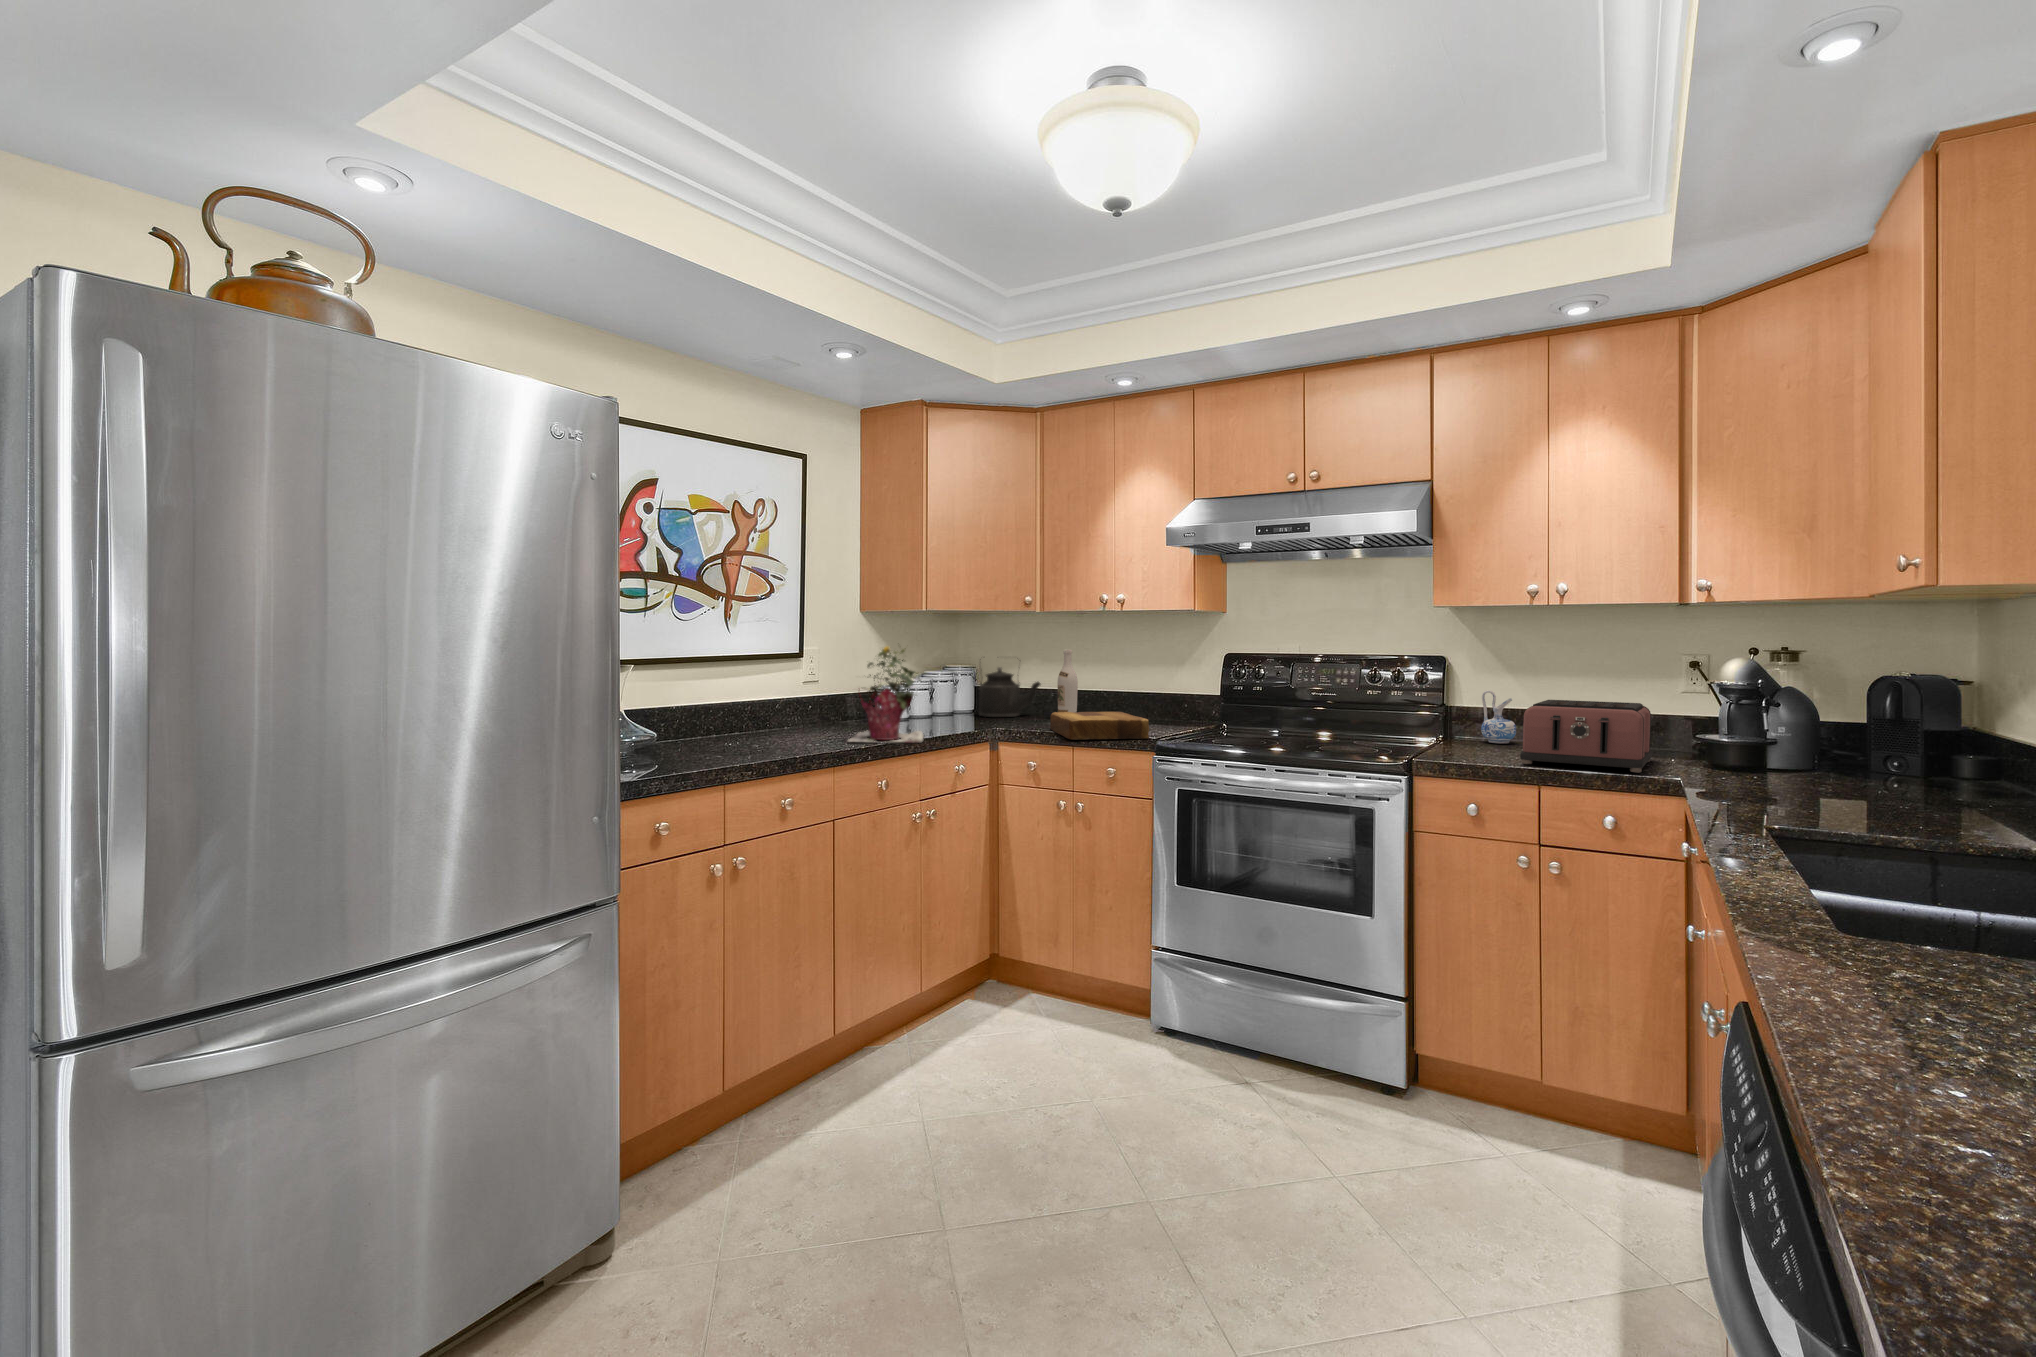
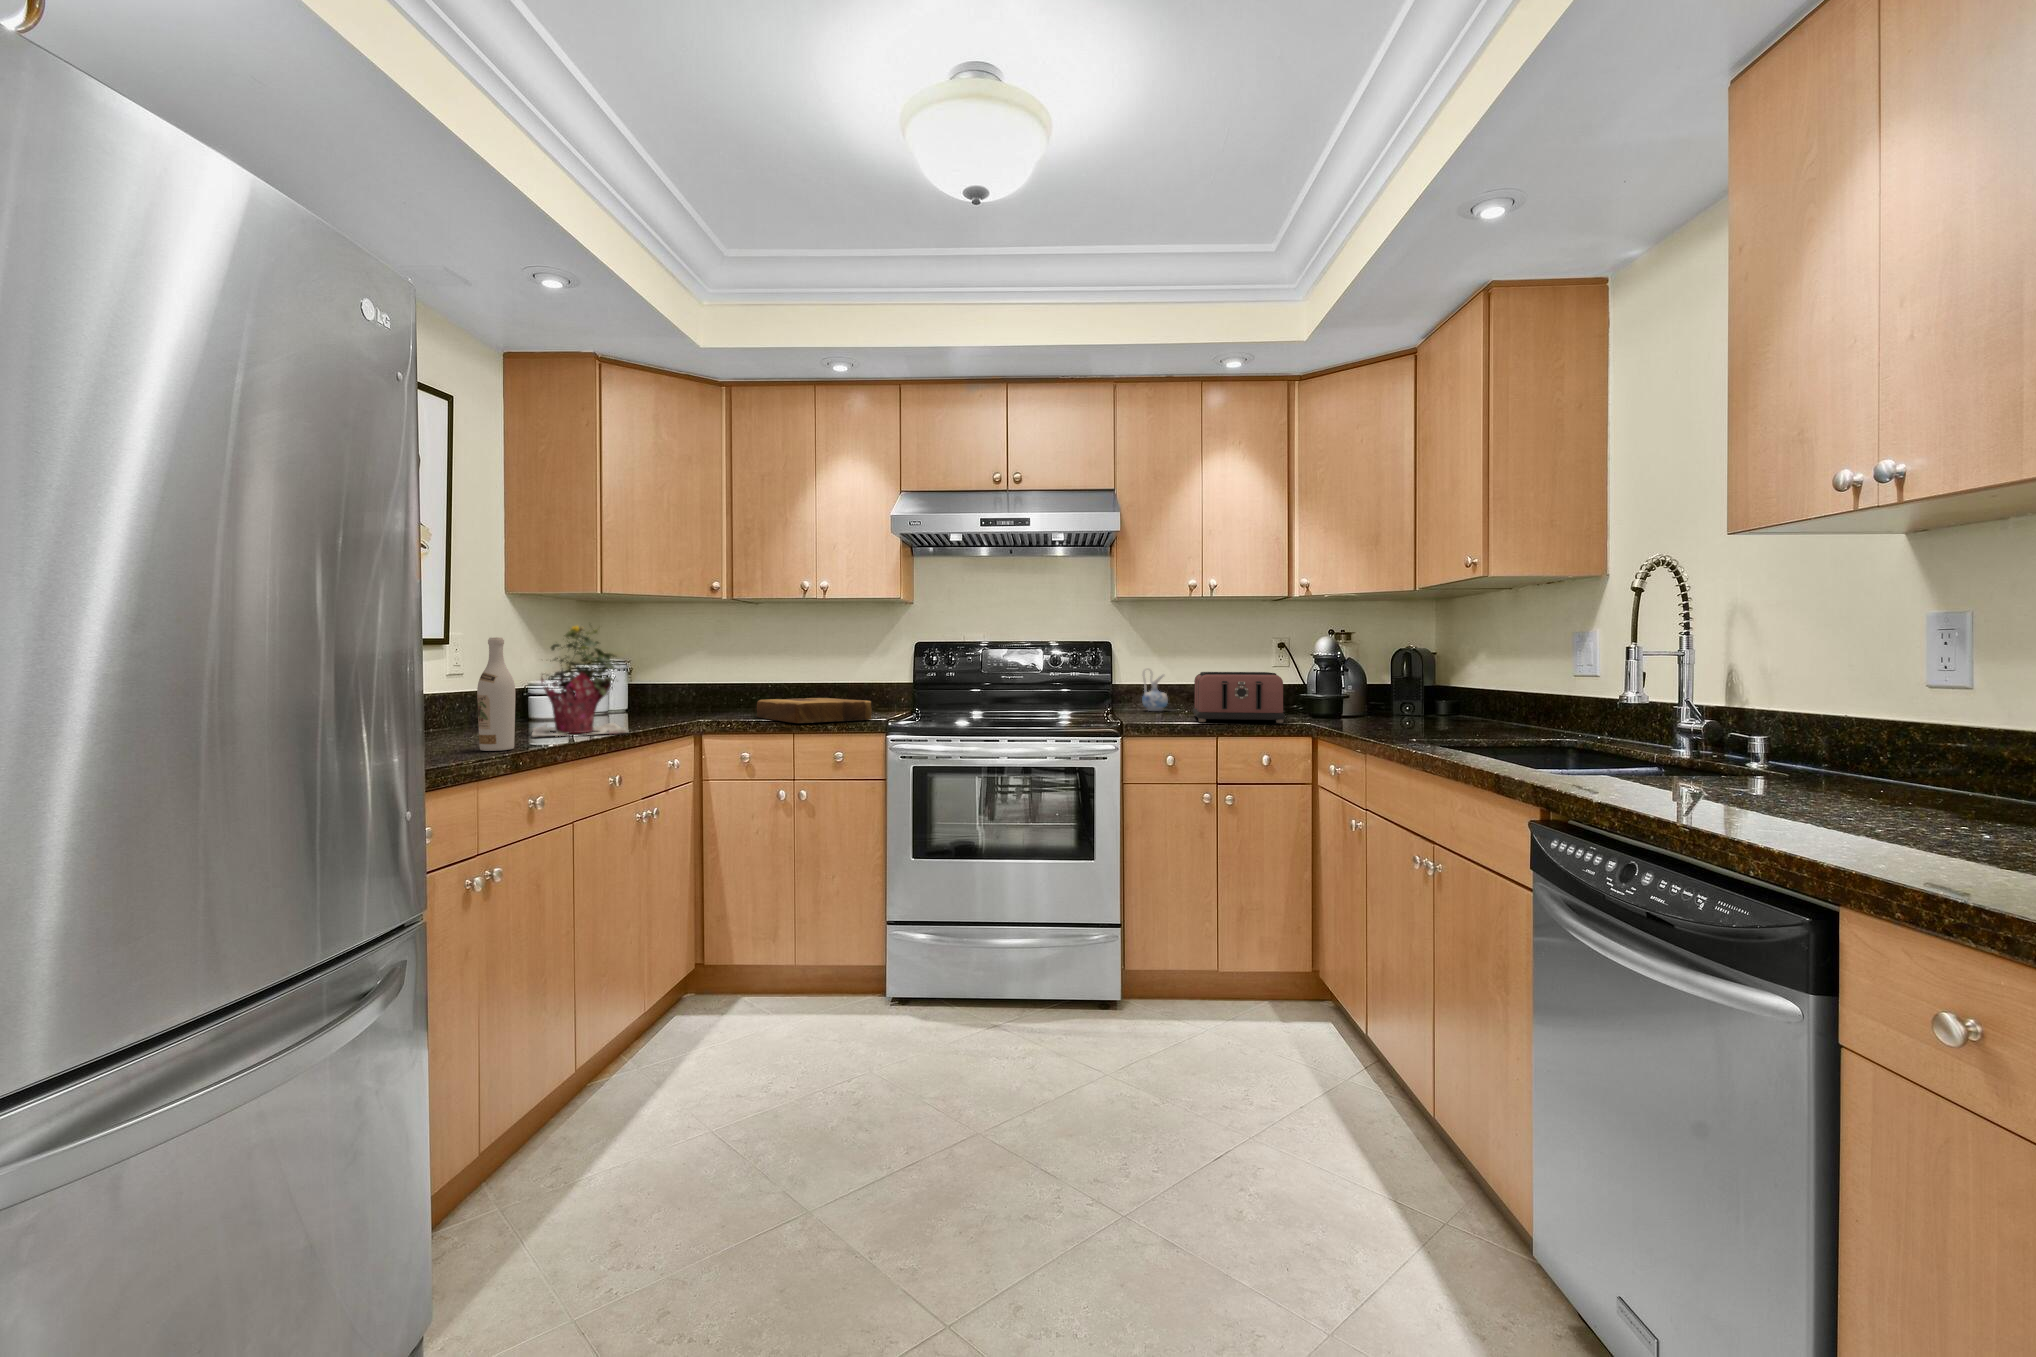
wine bottle: present [1057,649,1078,712] -> present [477,637,515,751]
kettle: present [979,659,1041,717] -> none [657,646,728,710]

